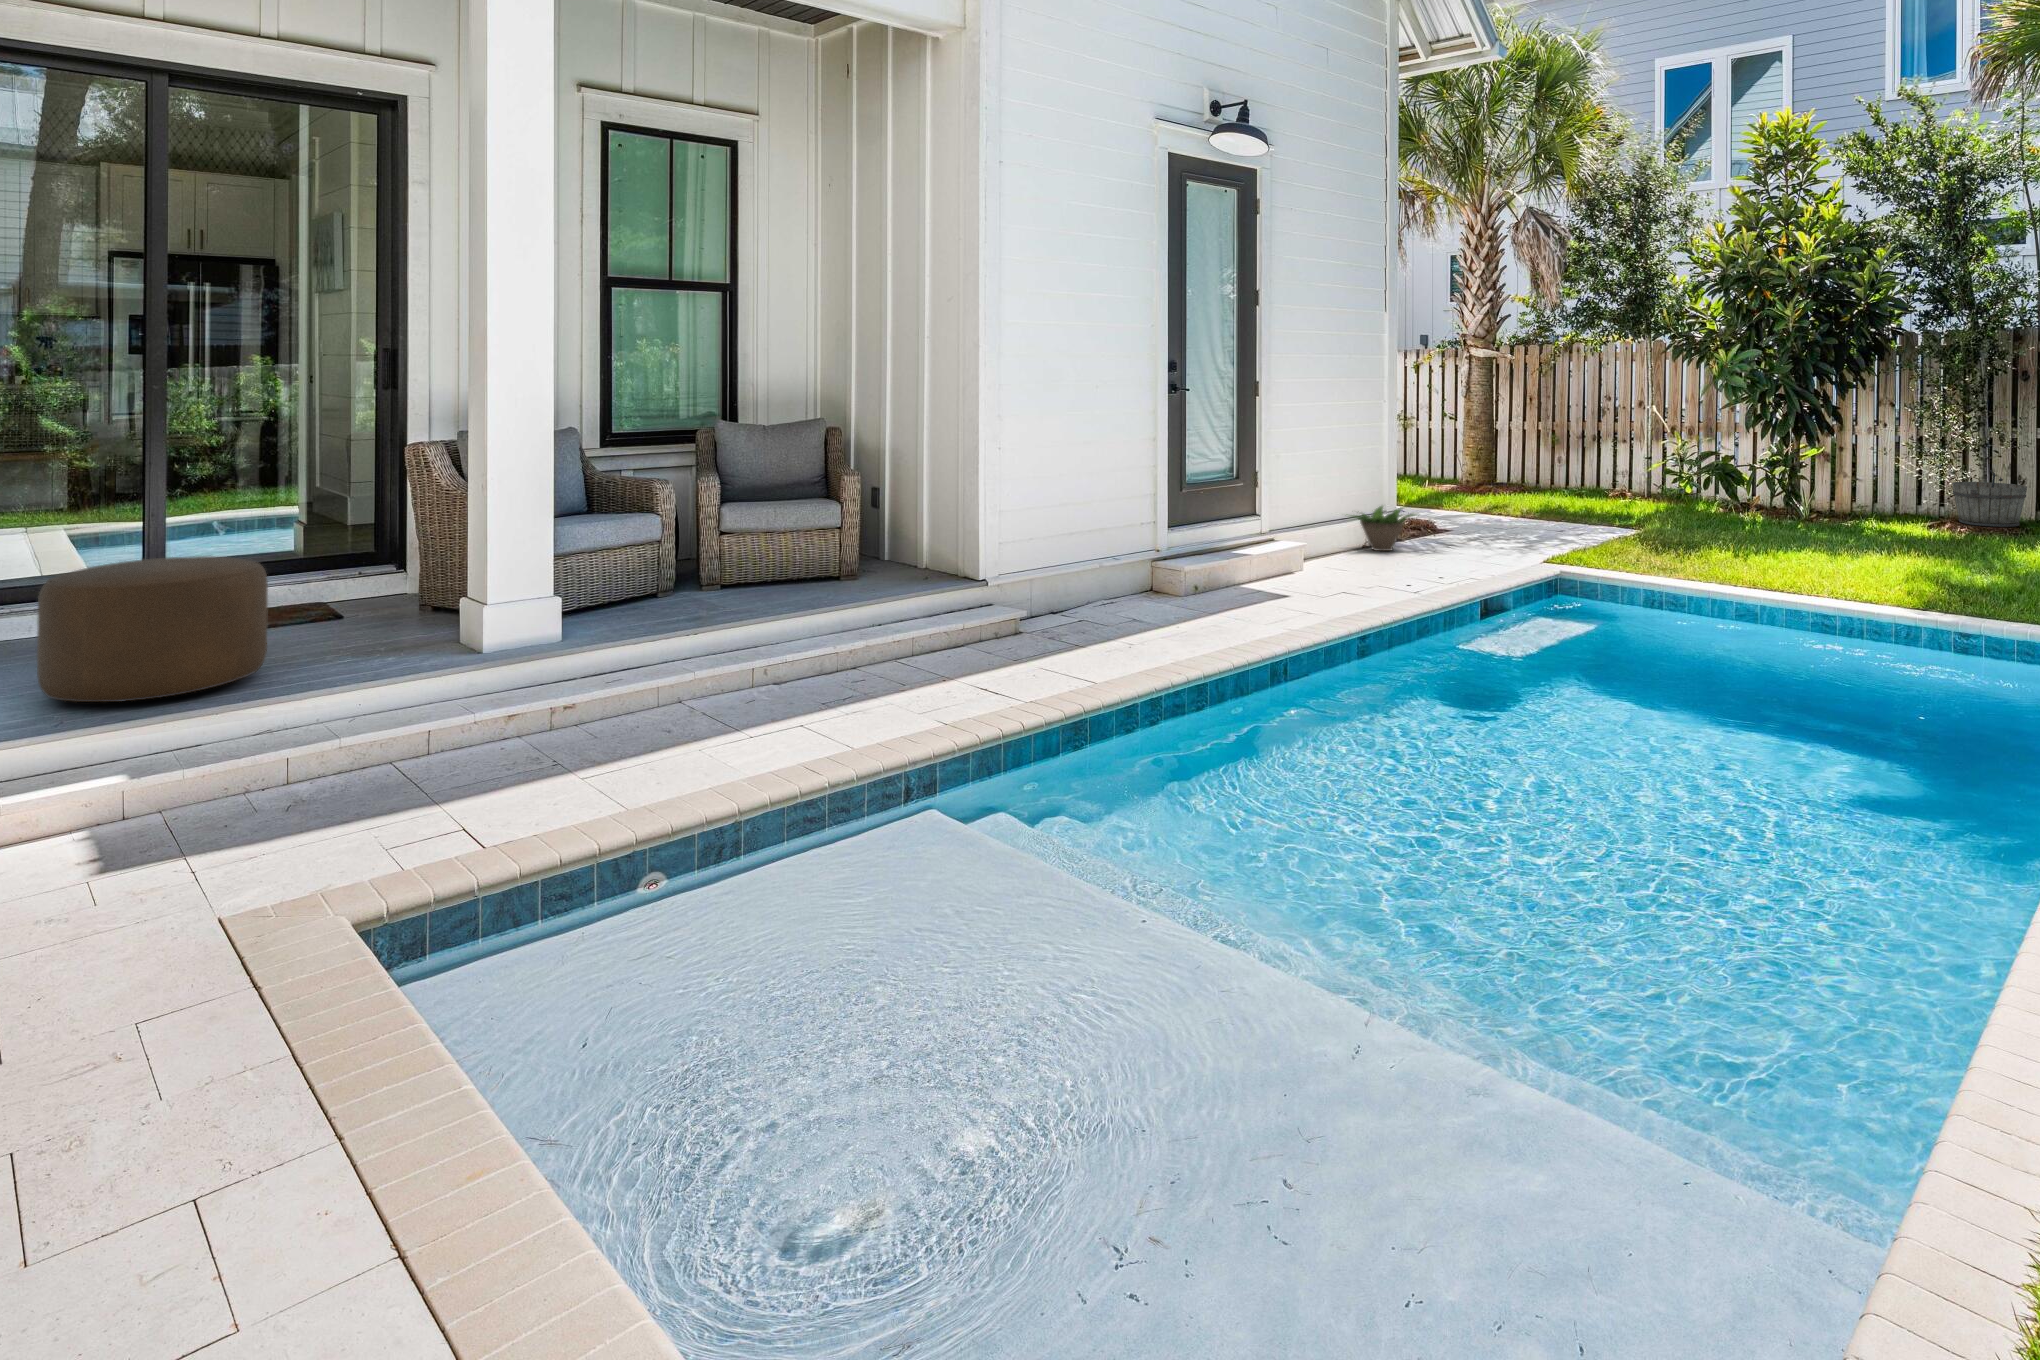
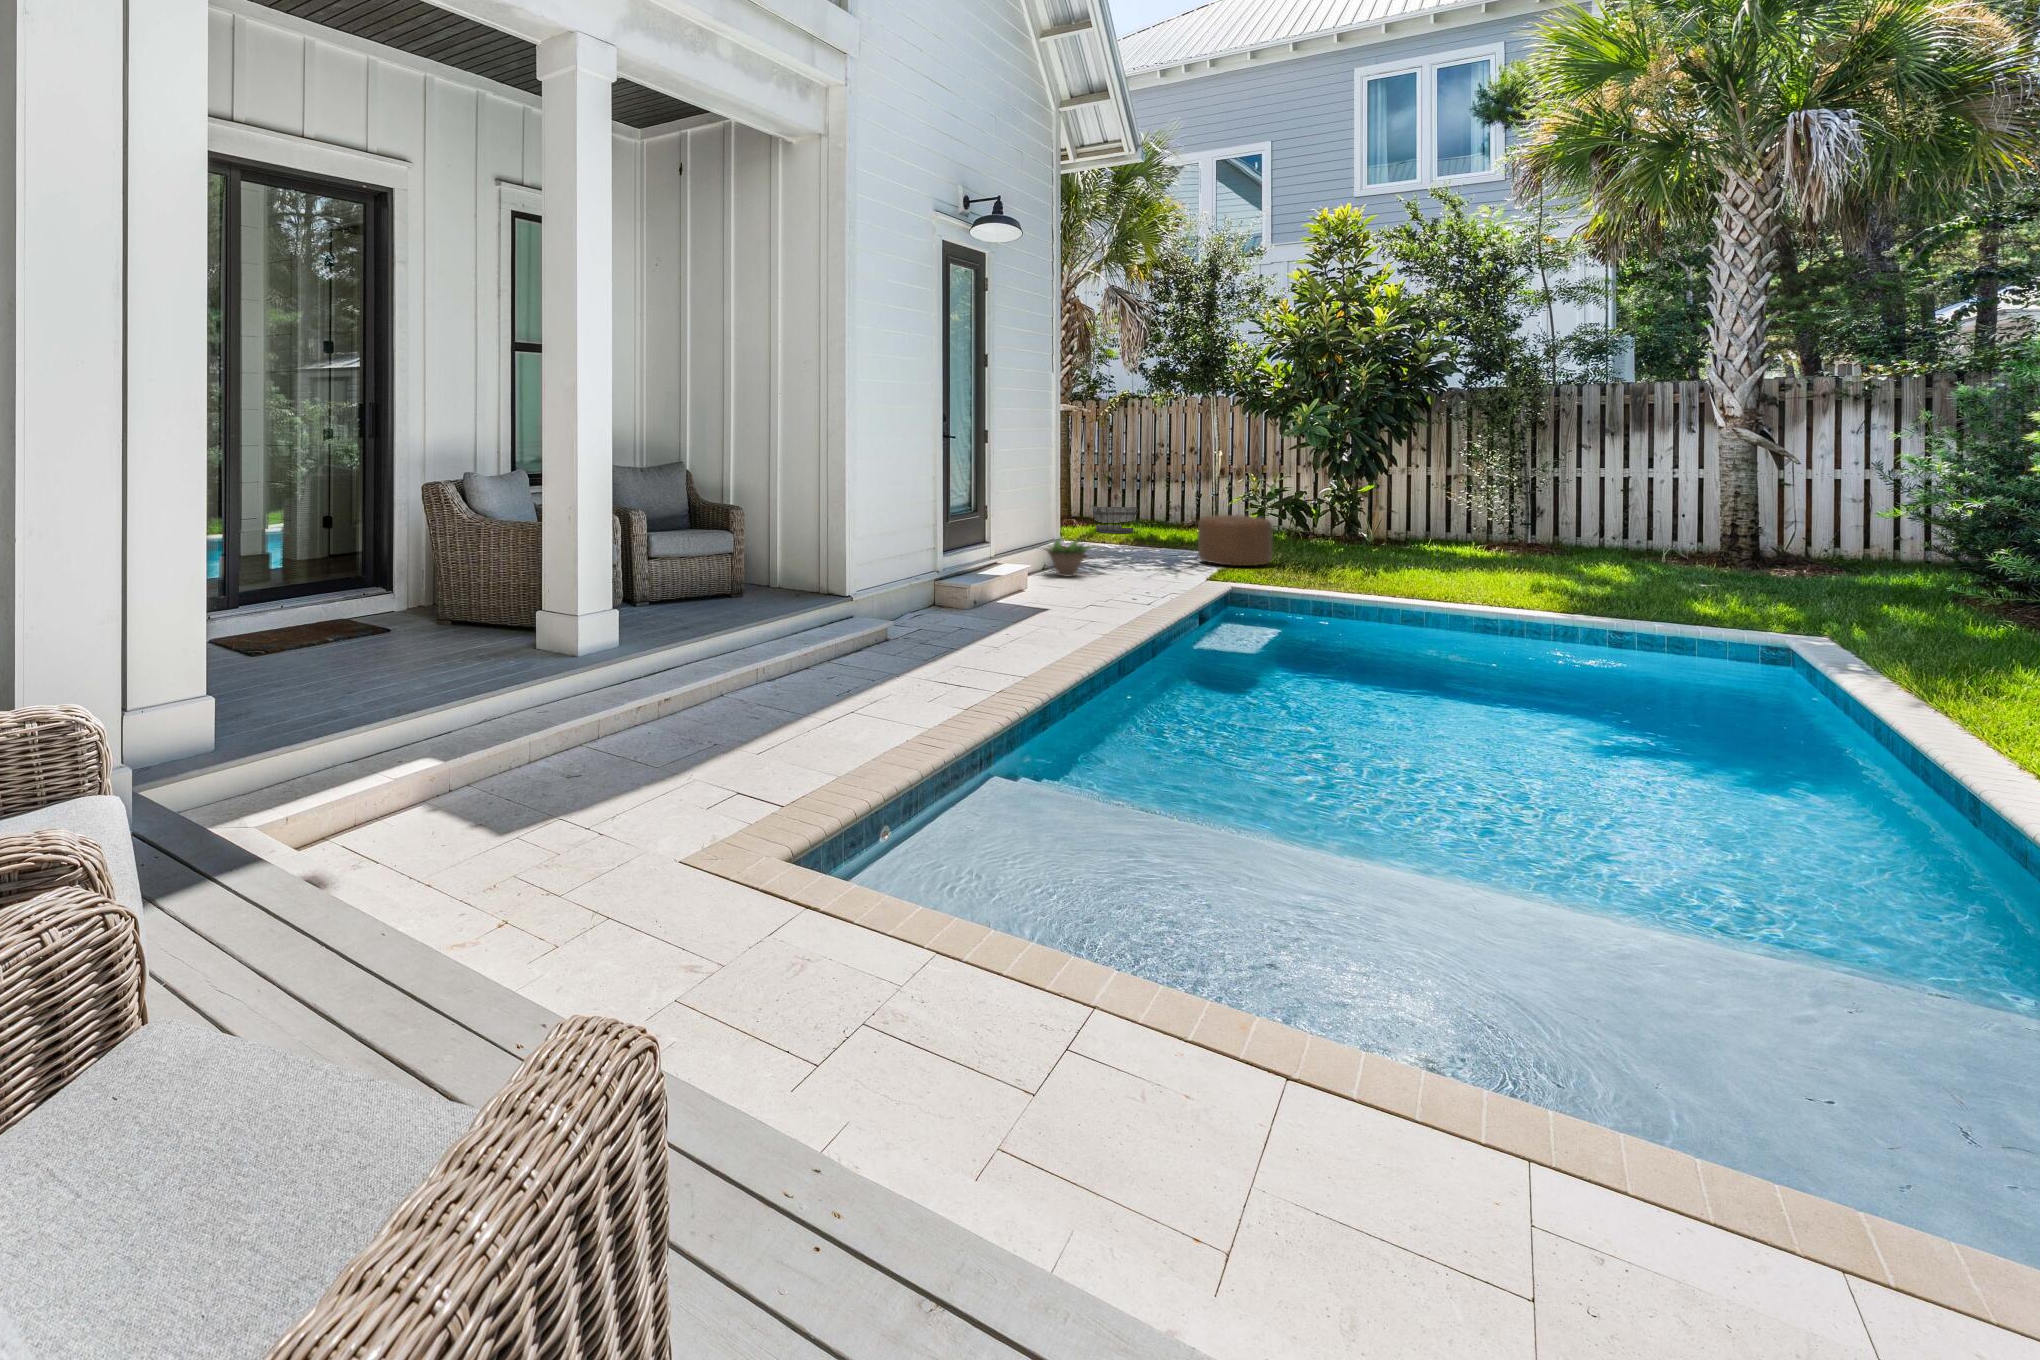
wooden bucket: present [1952,470,2027,527] -> present [1092,505,1137,533]
ottoman: present [37,556,268,702] -> present [1198,515,1273,566]

